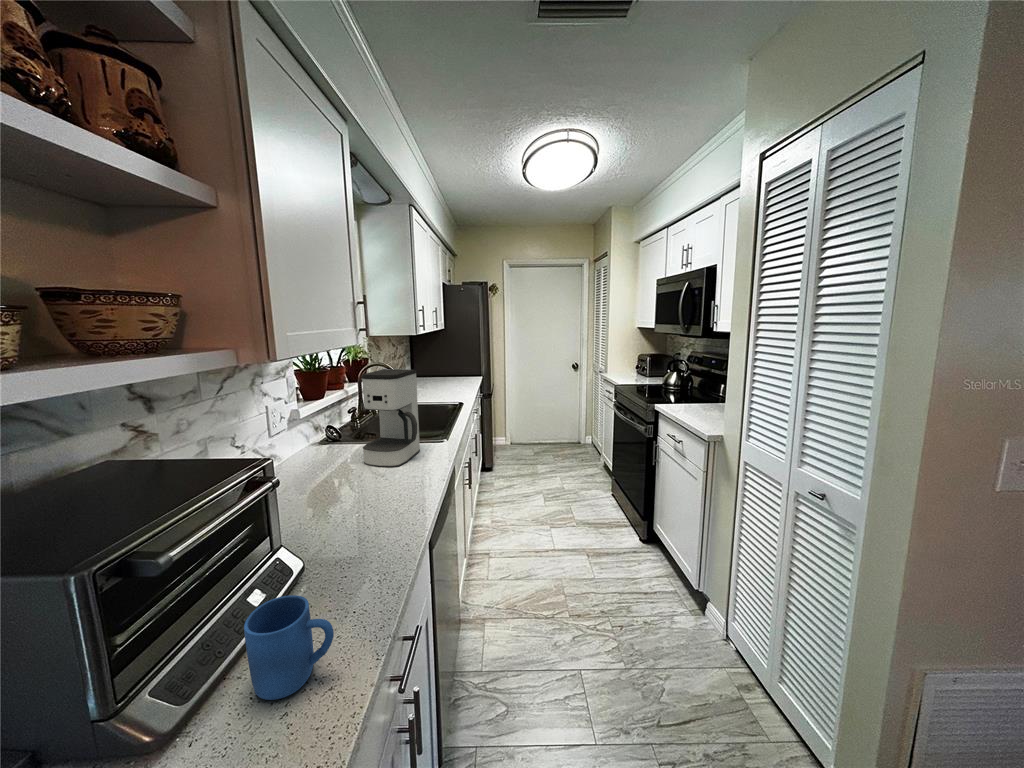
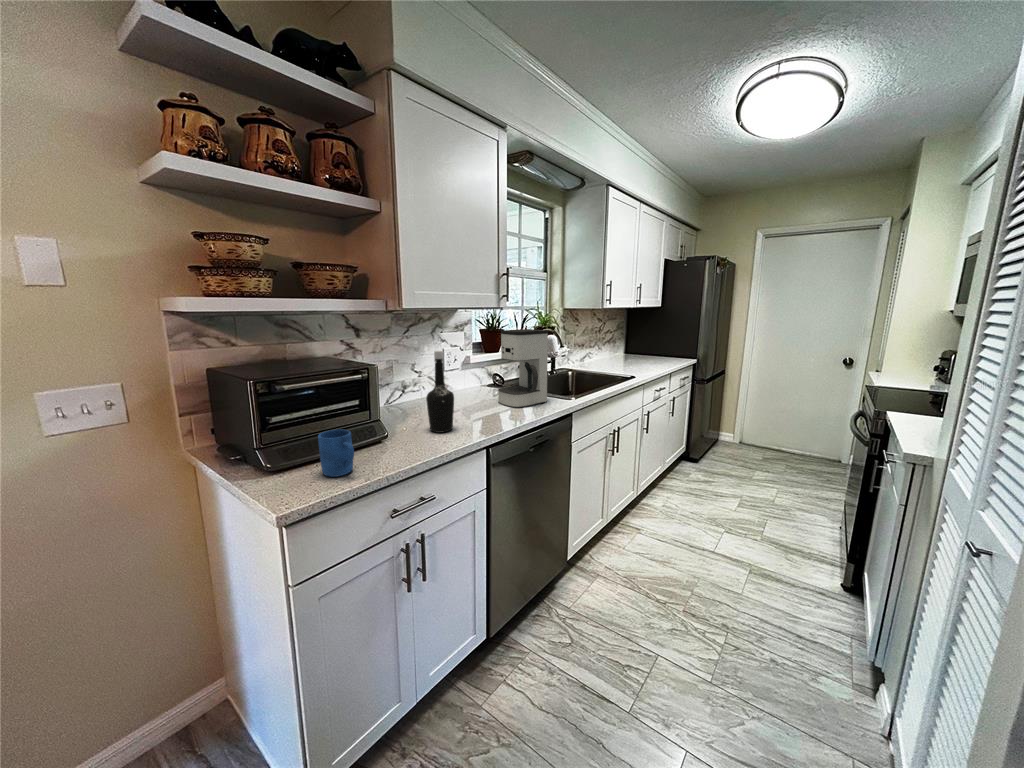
bottle: none [324,418,367,535] -> present [426,351,454,433]

